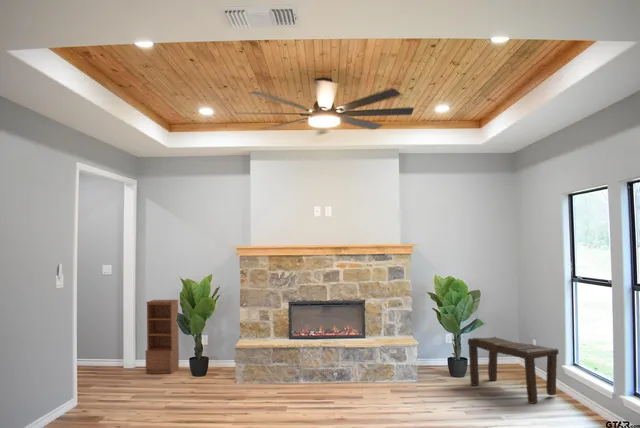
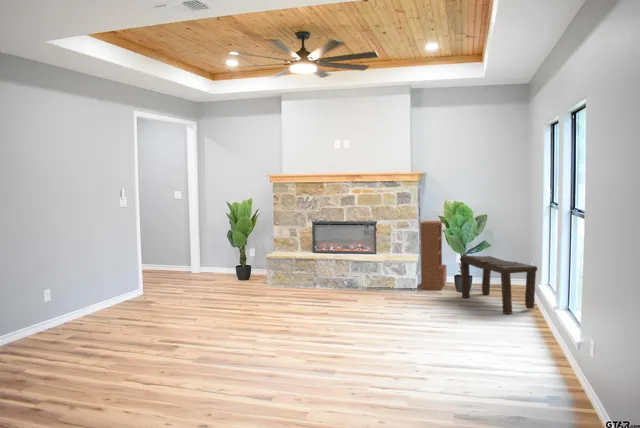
bookcase: present [145,300,179,374] -> present [420,221,446,290]

